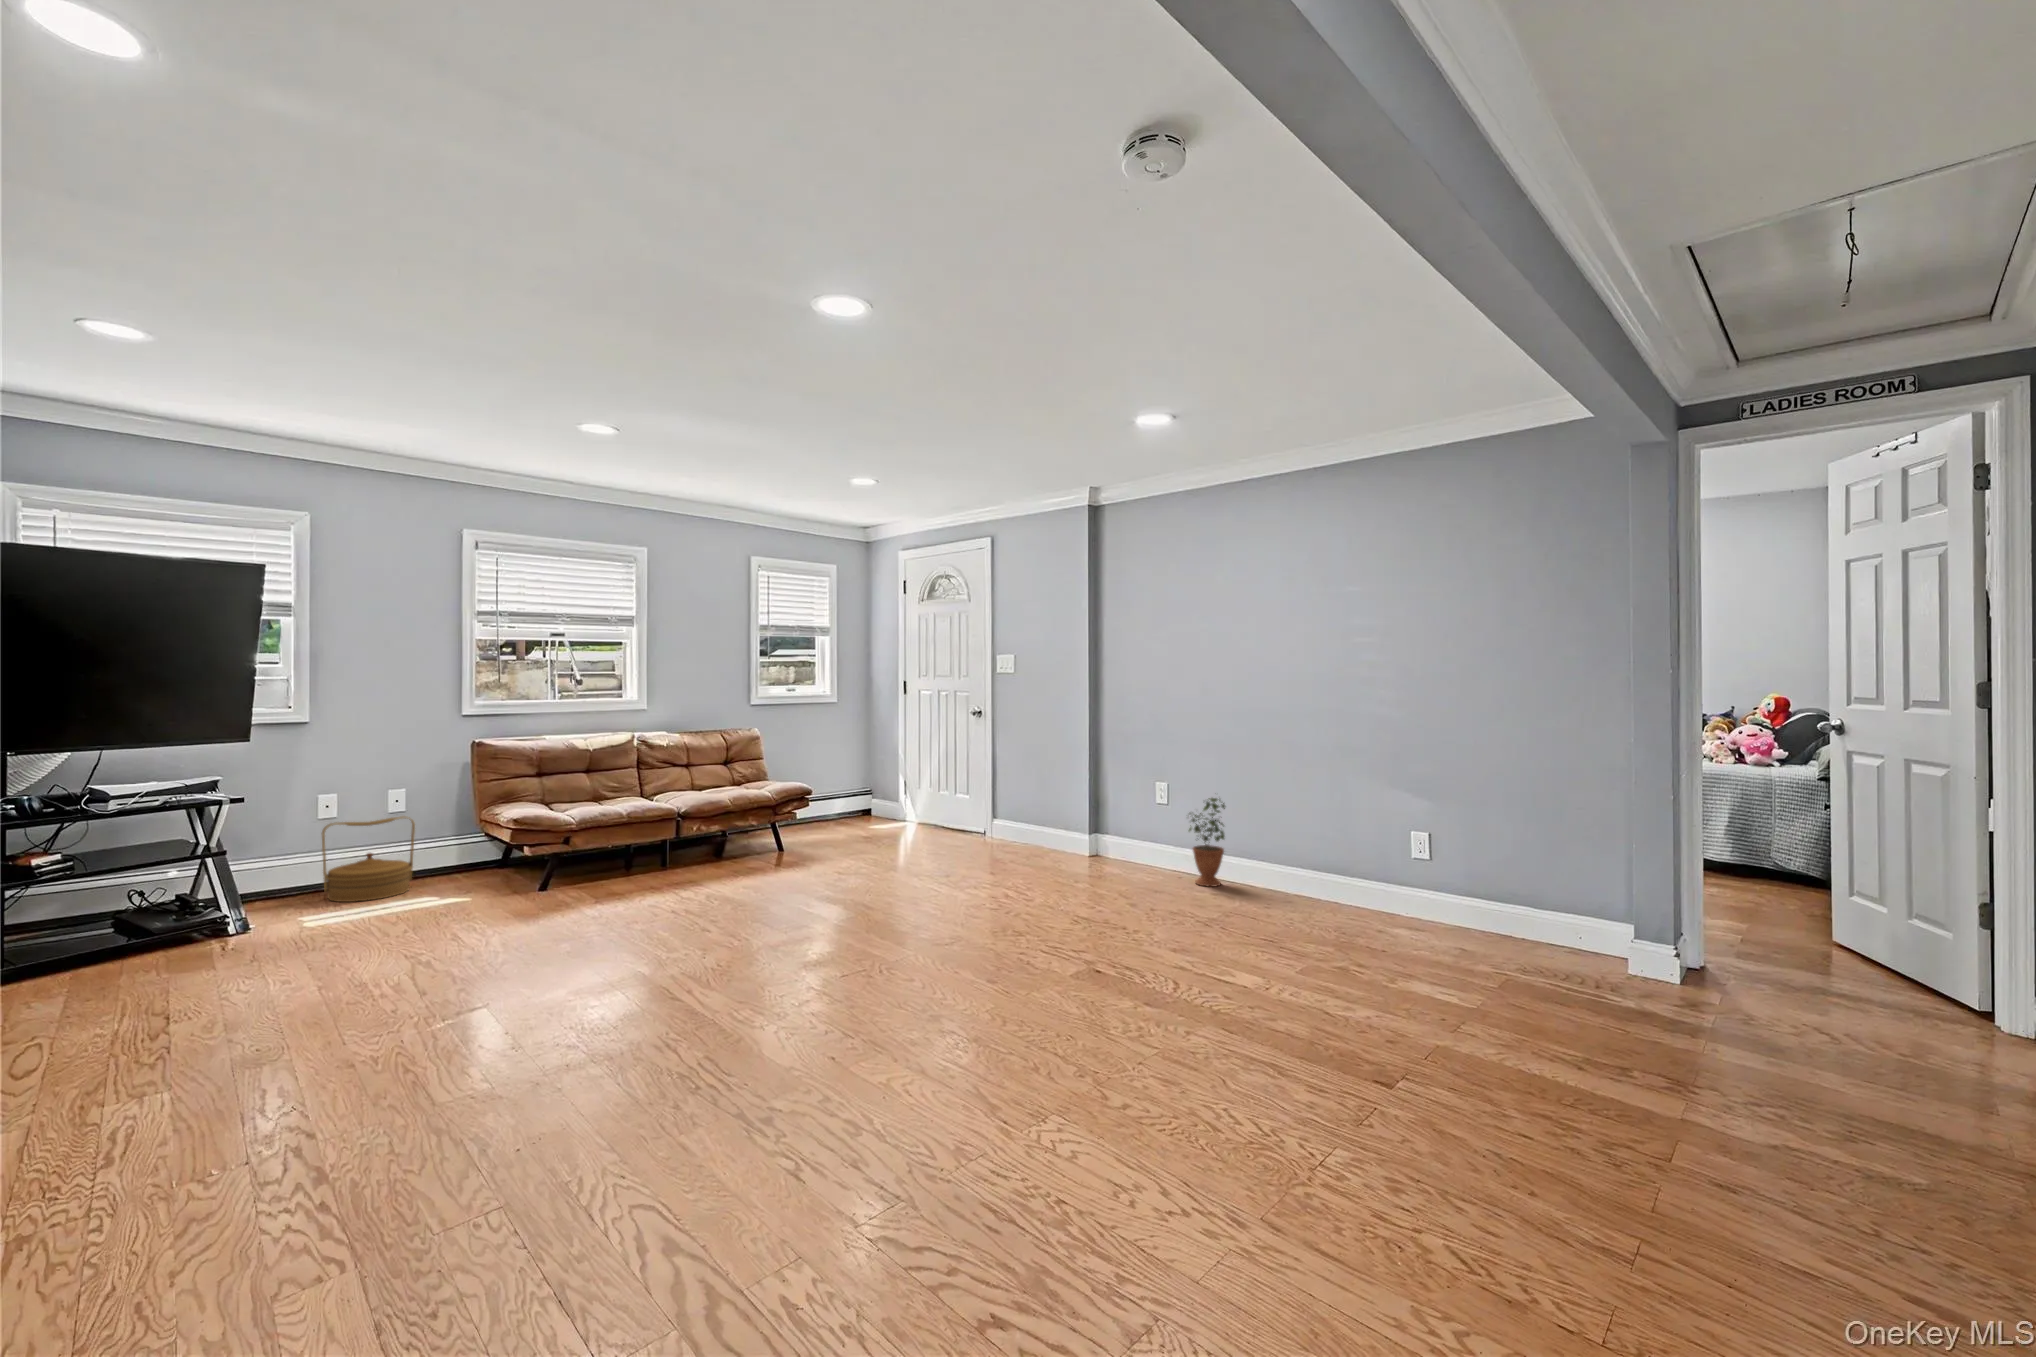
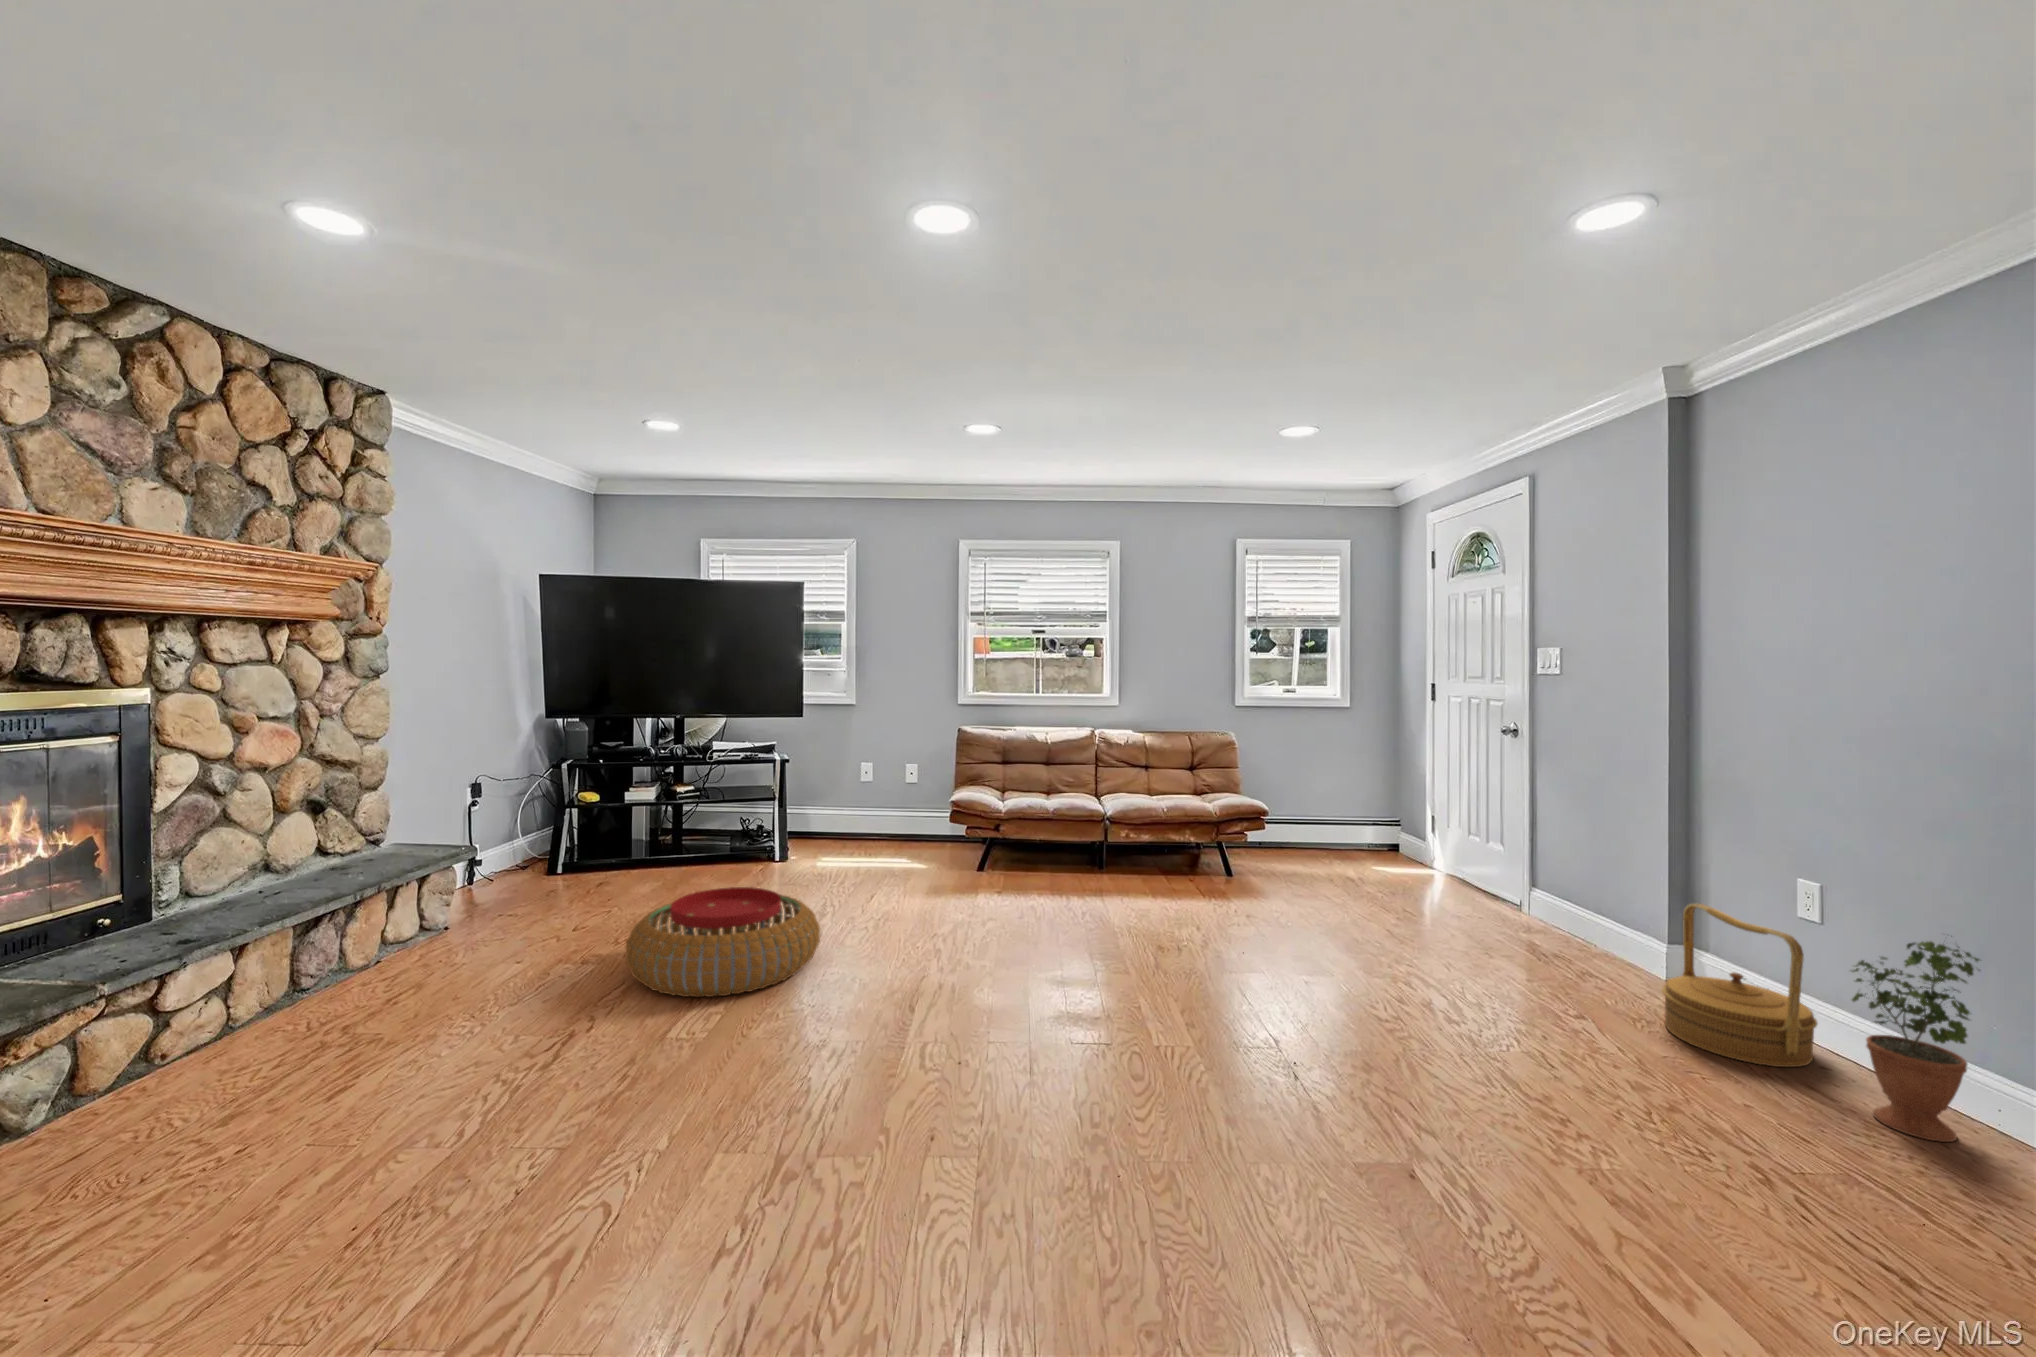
woven basket: present [322,816,415,902] -> present [1662,904,1817,1067]
pouf: none [316,921,559,1045] -> present [625,887,820,997]

